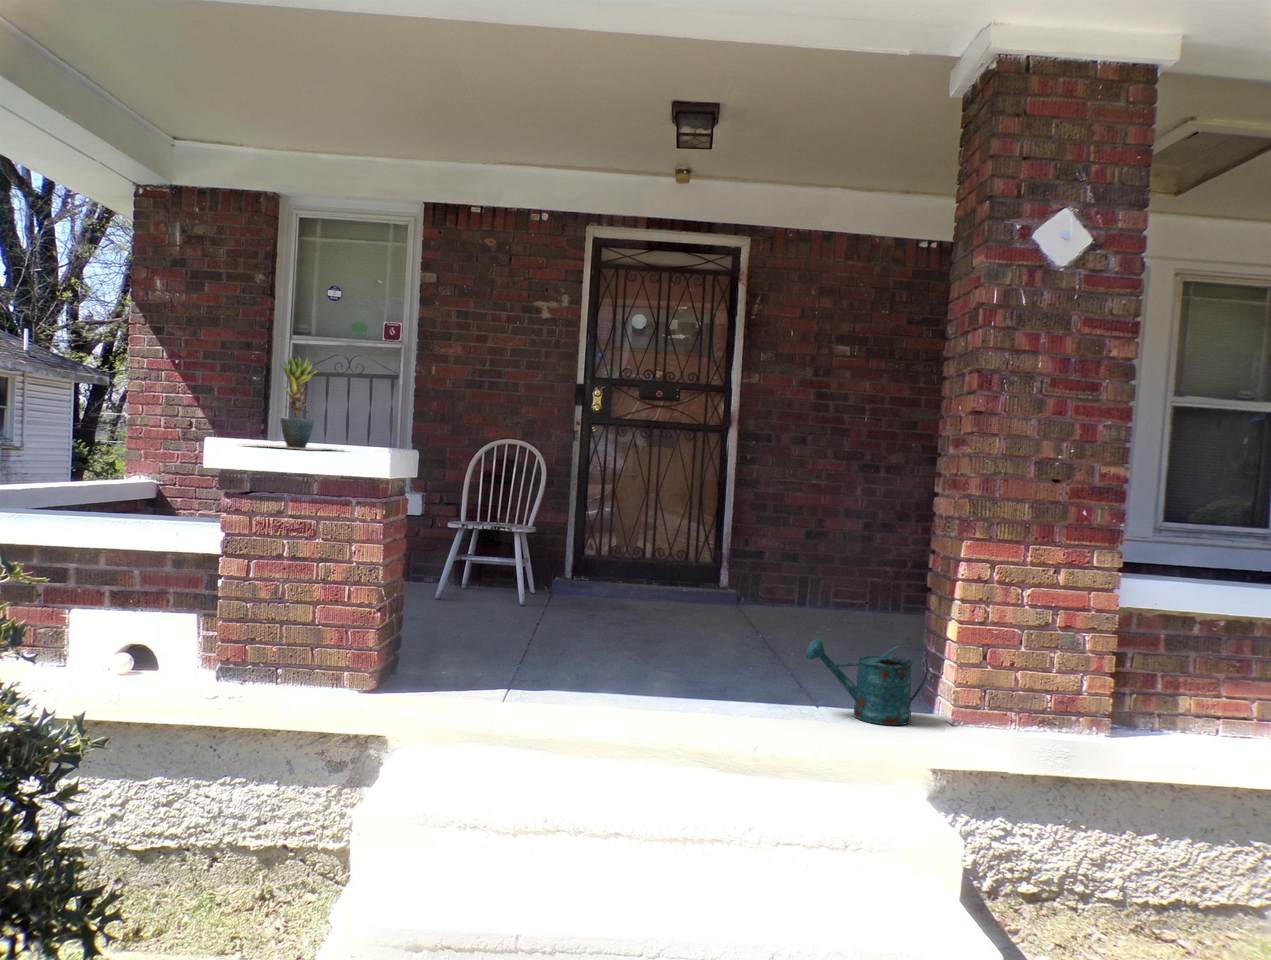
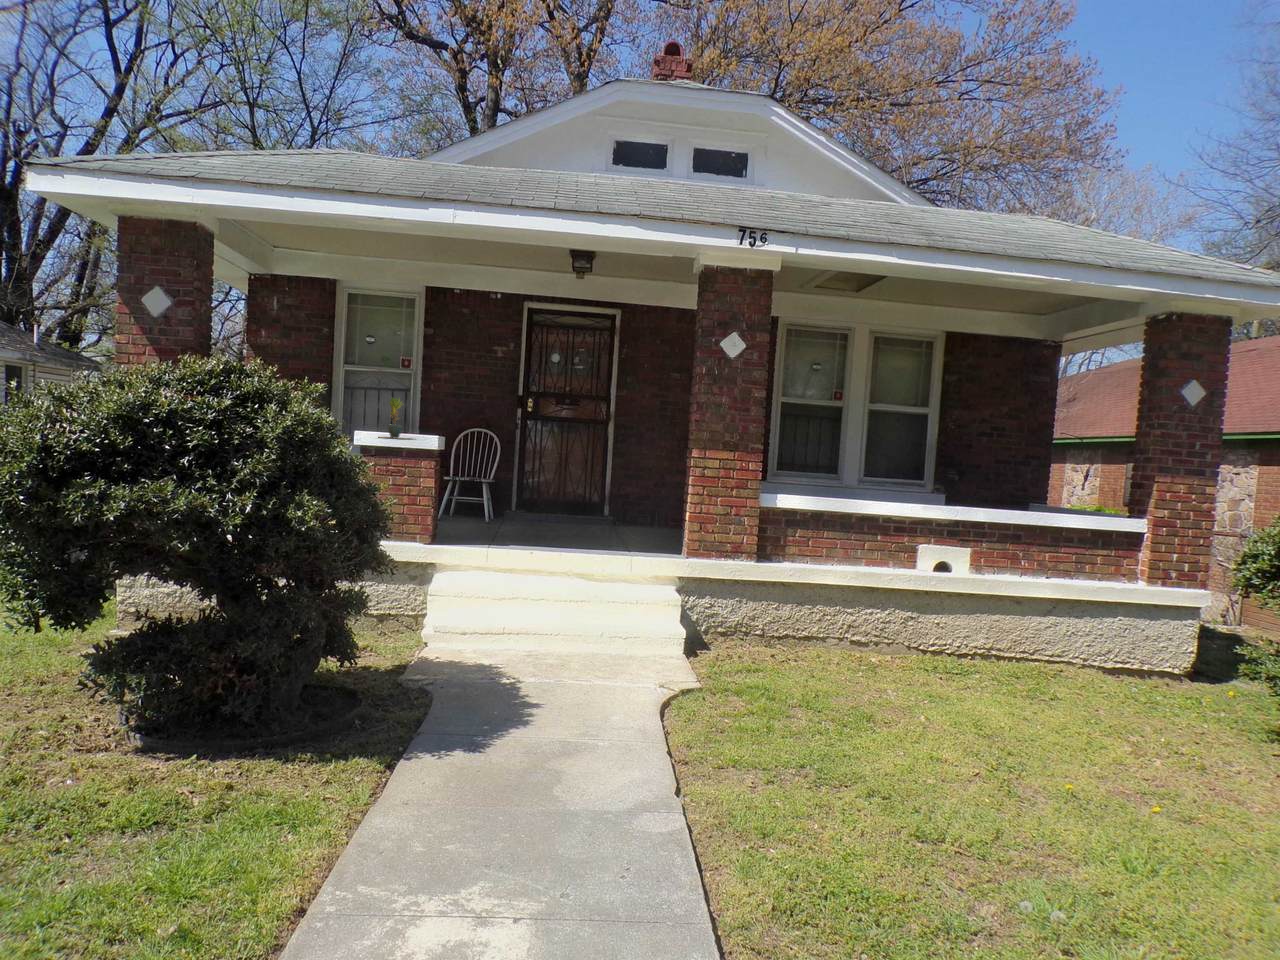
watering can: present [806,639,928,725] -> none [625,523,680,560]

